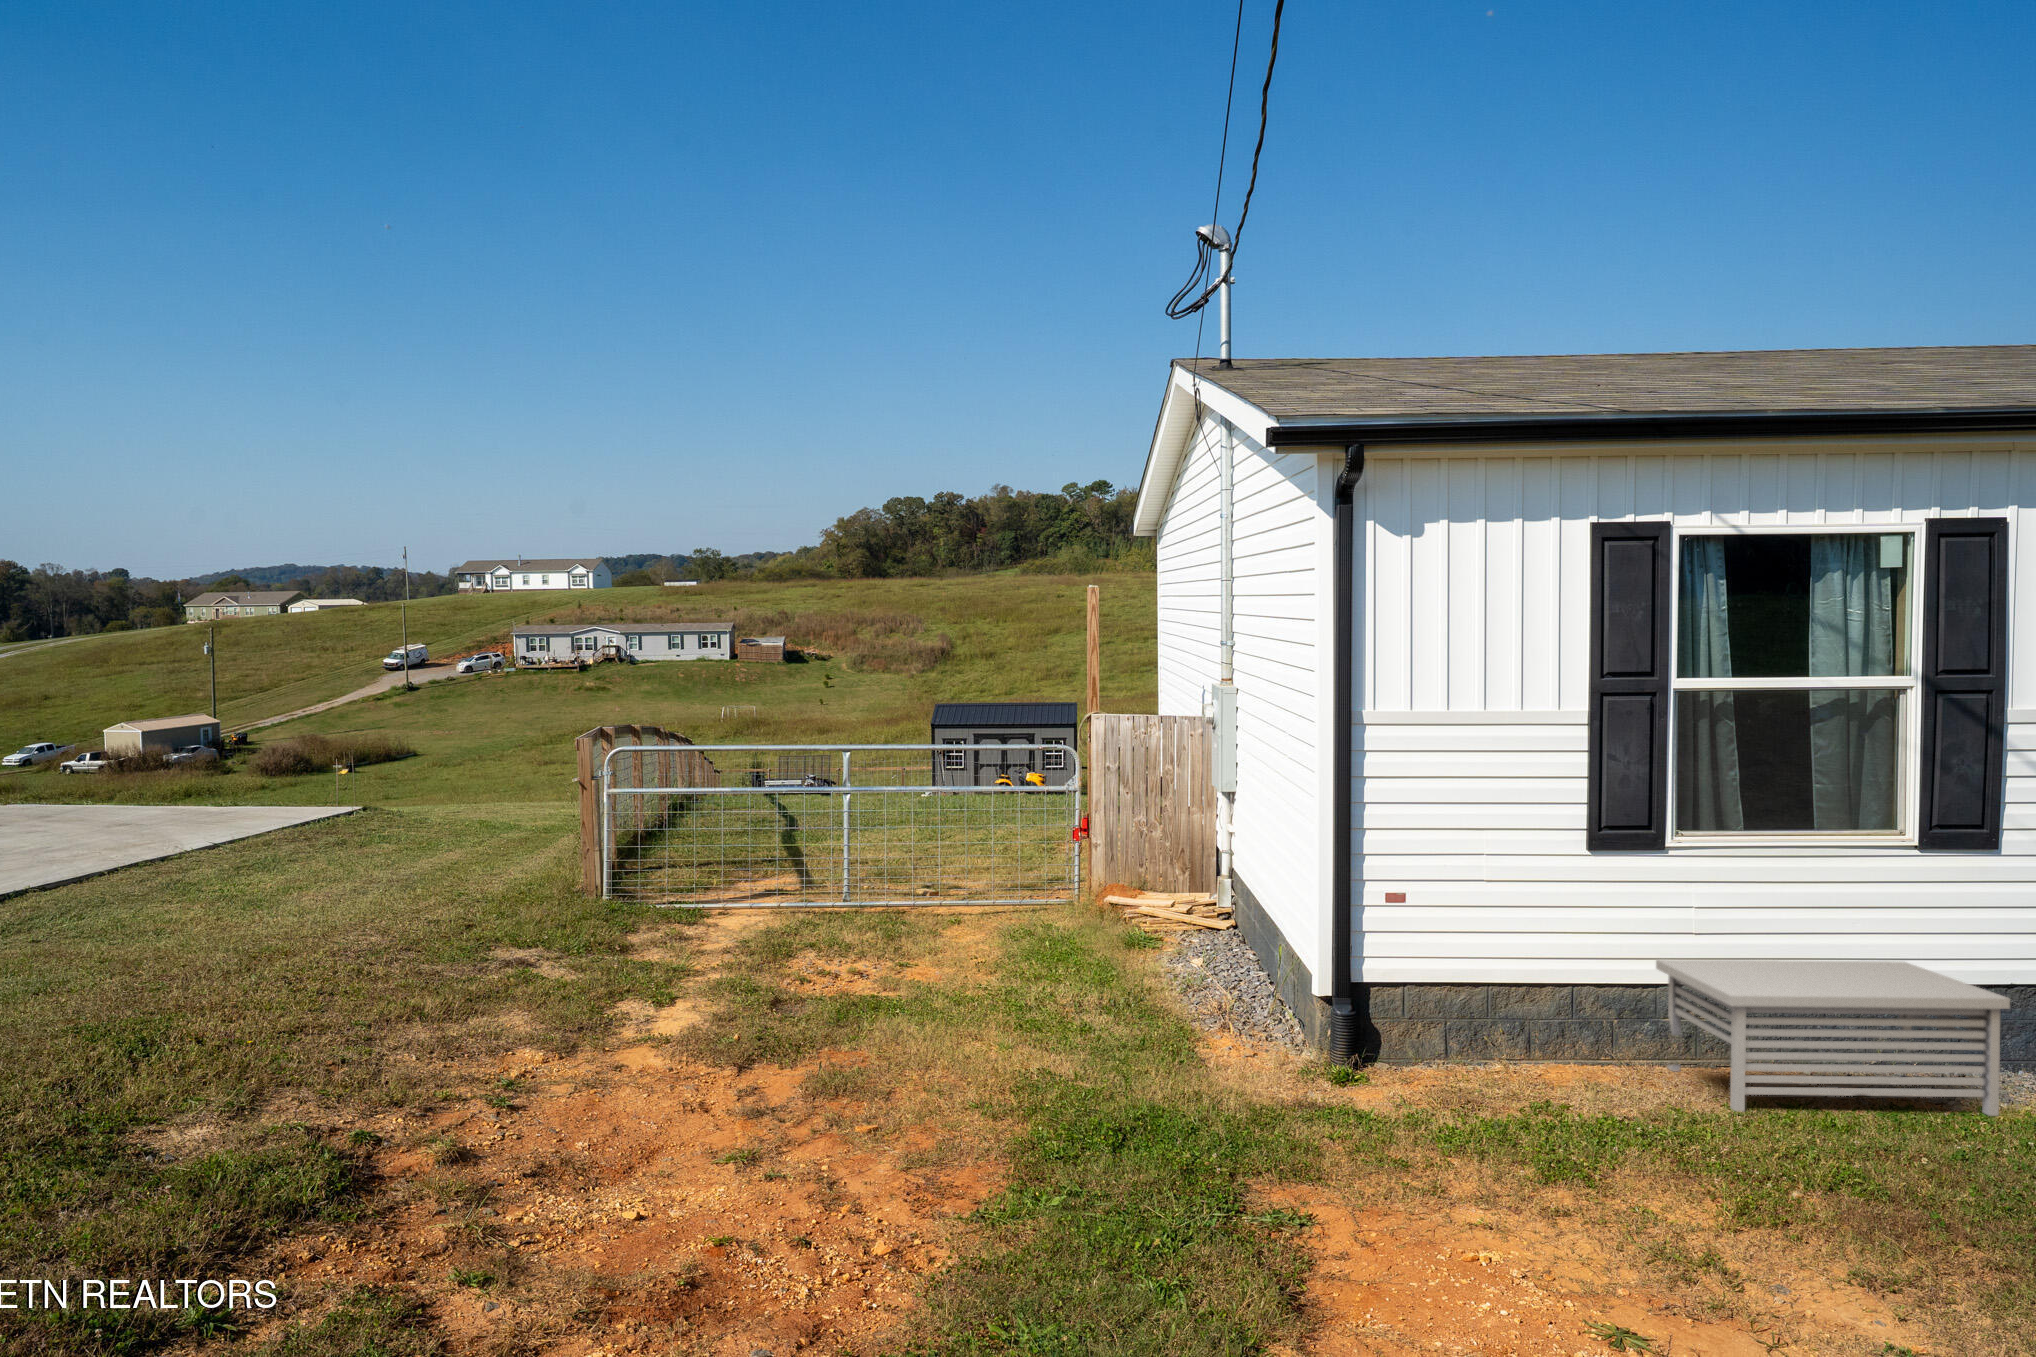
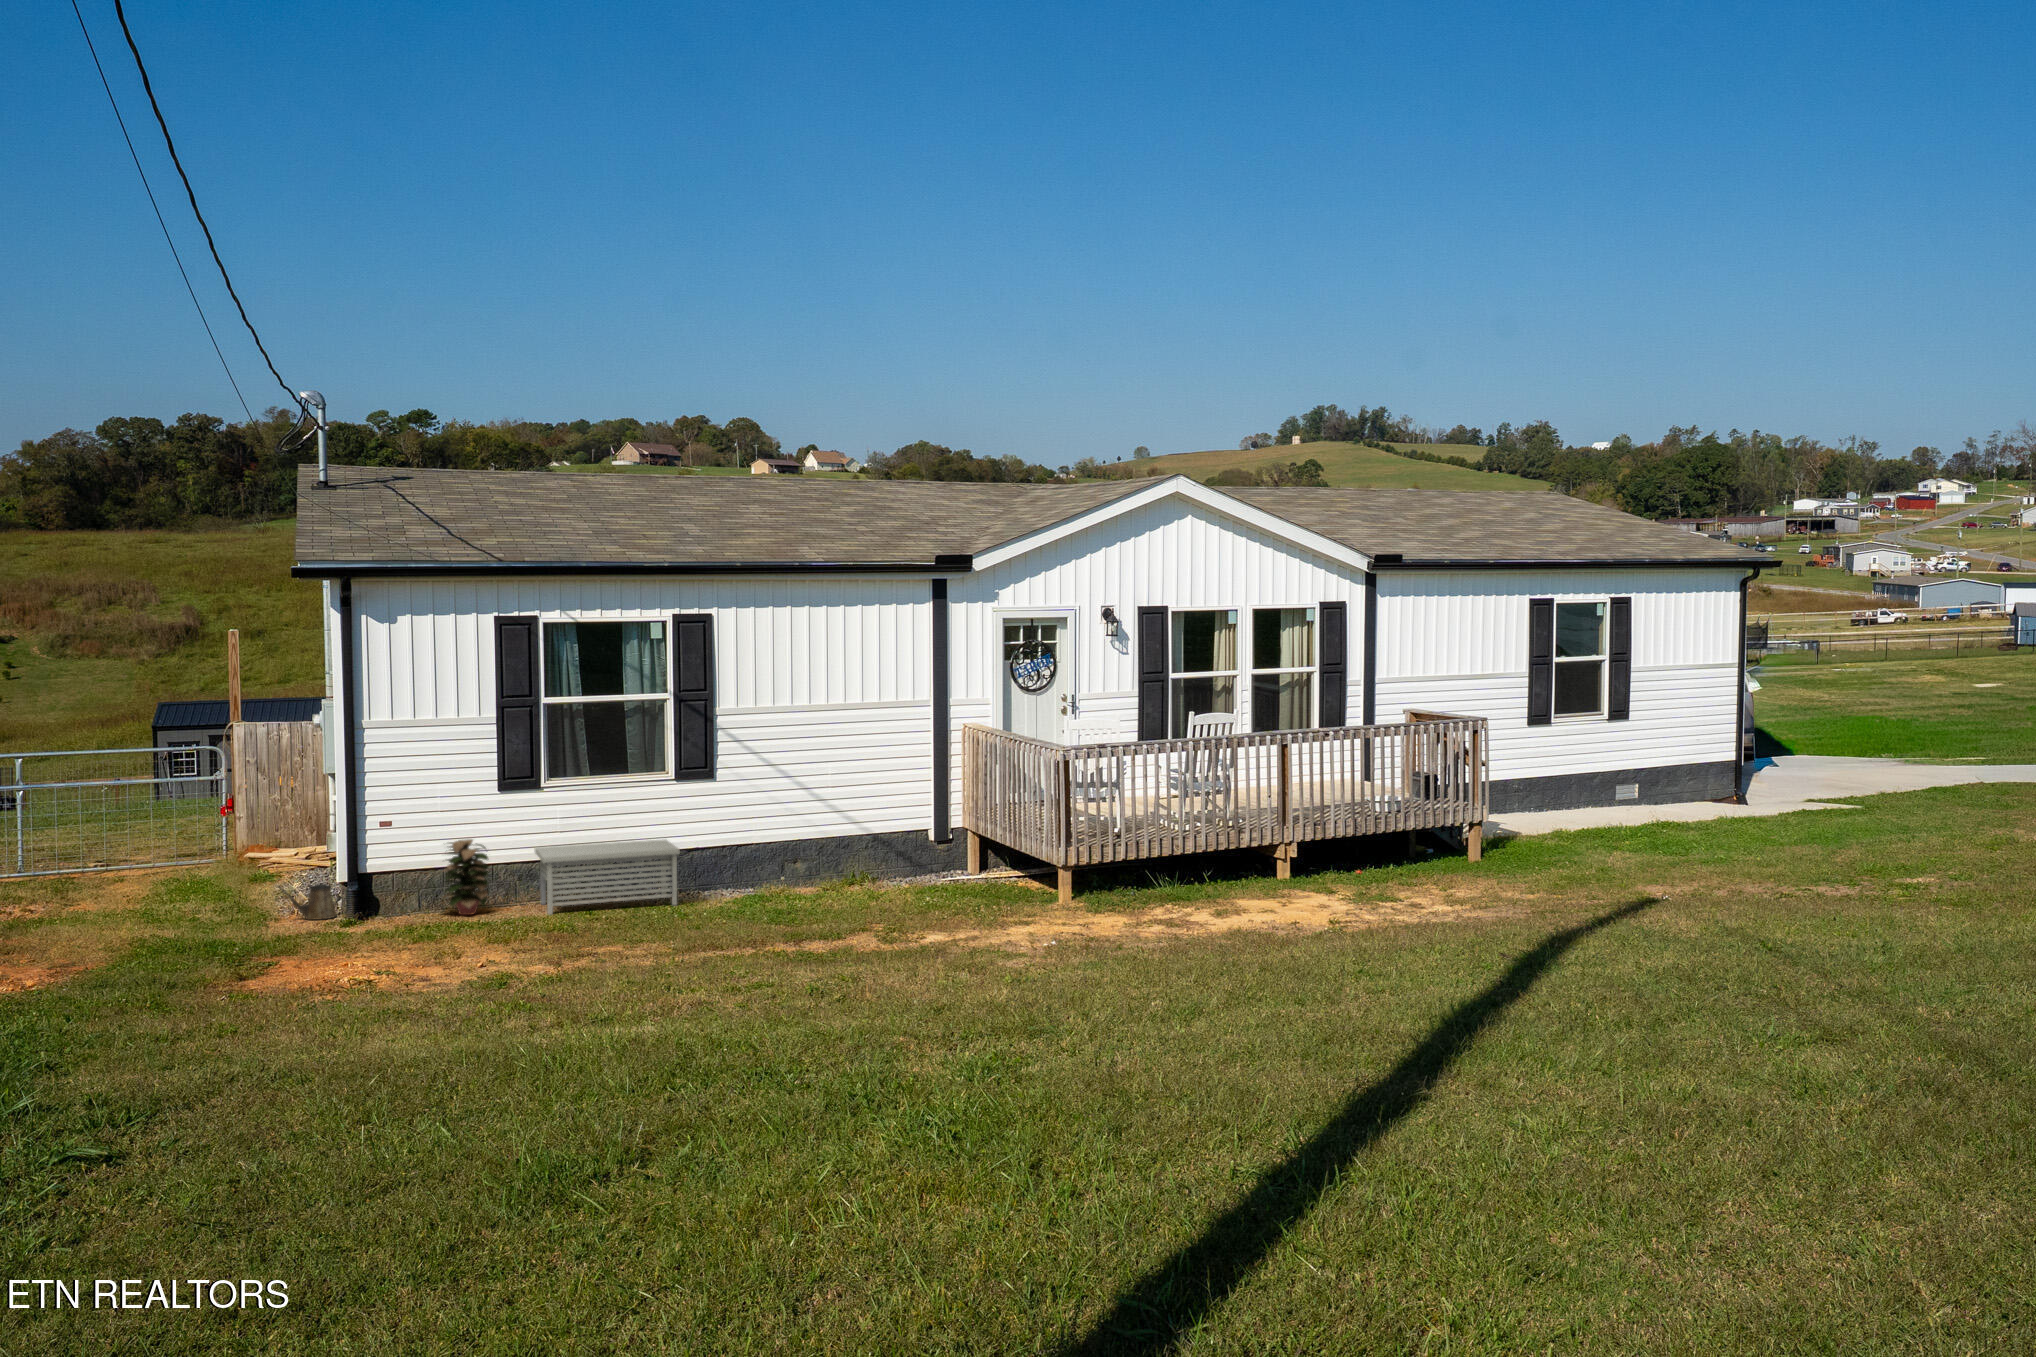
decorative plant: none [1499,940,1608,1088] -> present [443,839,489,915]
watering can: none [1218,994,1325,1064] -> present [276,884,343,920]

